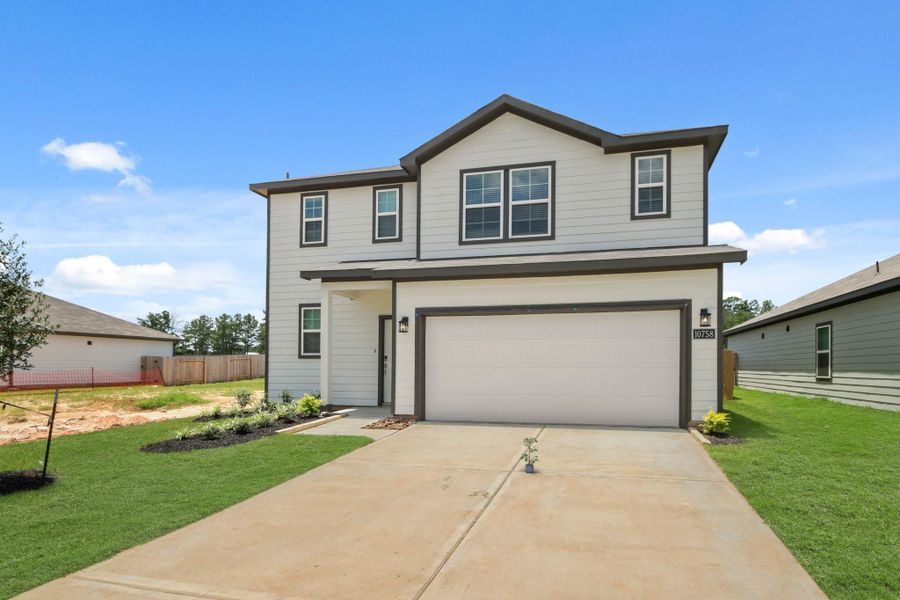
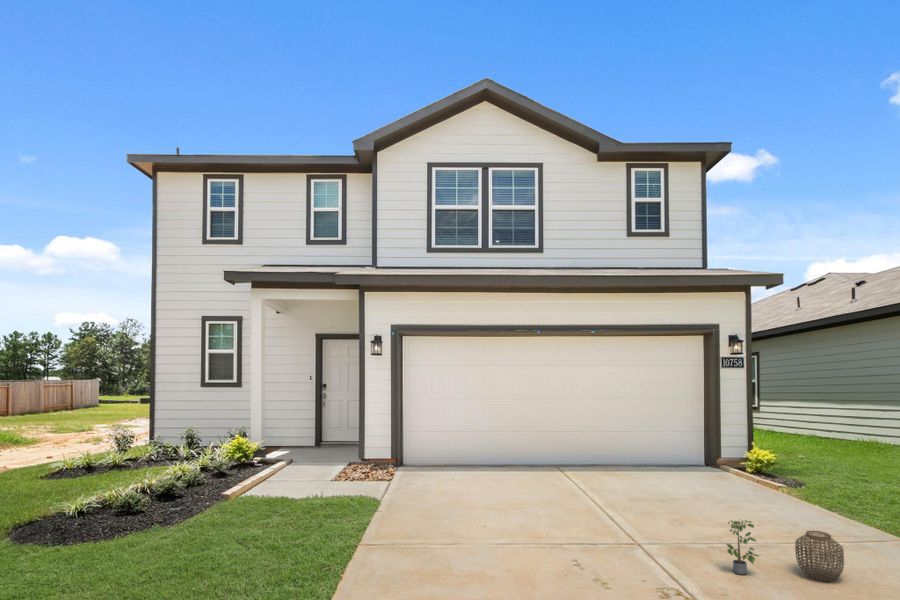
woven basket: none [564,447,592,479] -> present [795,531,844,582]

